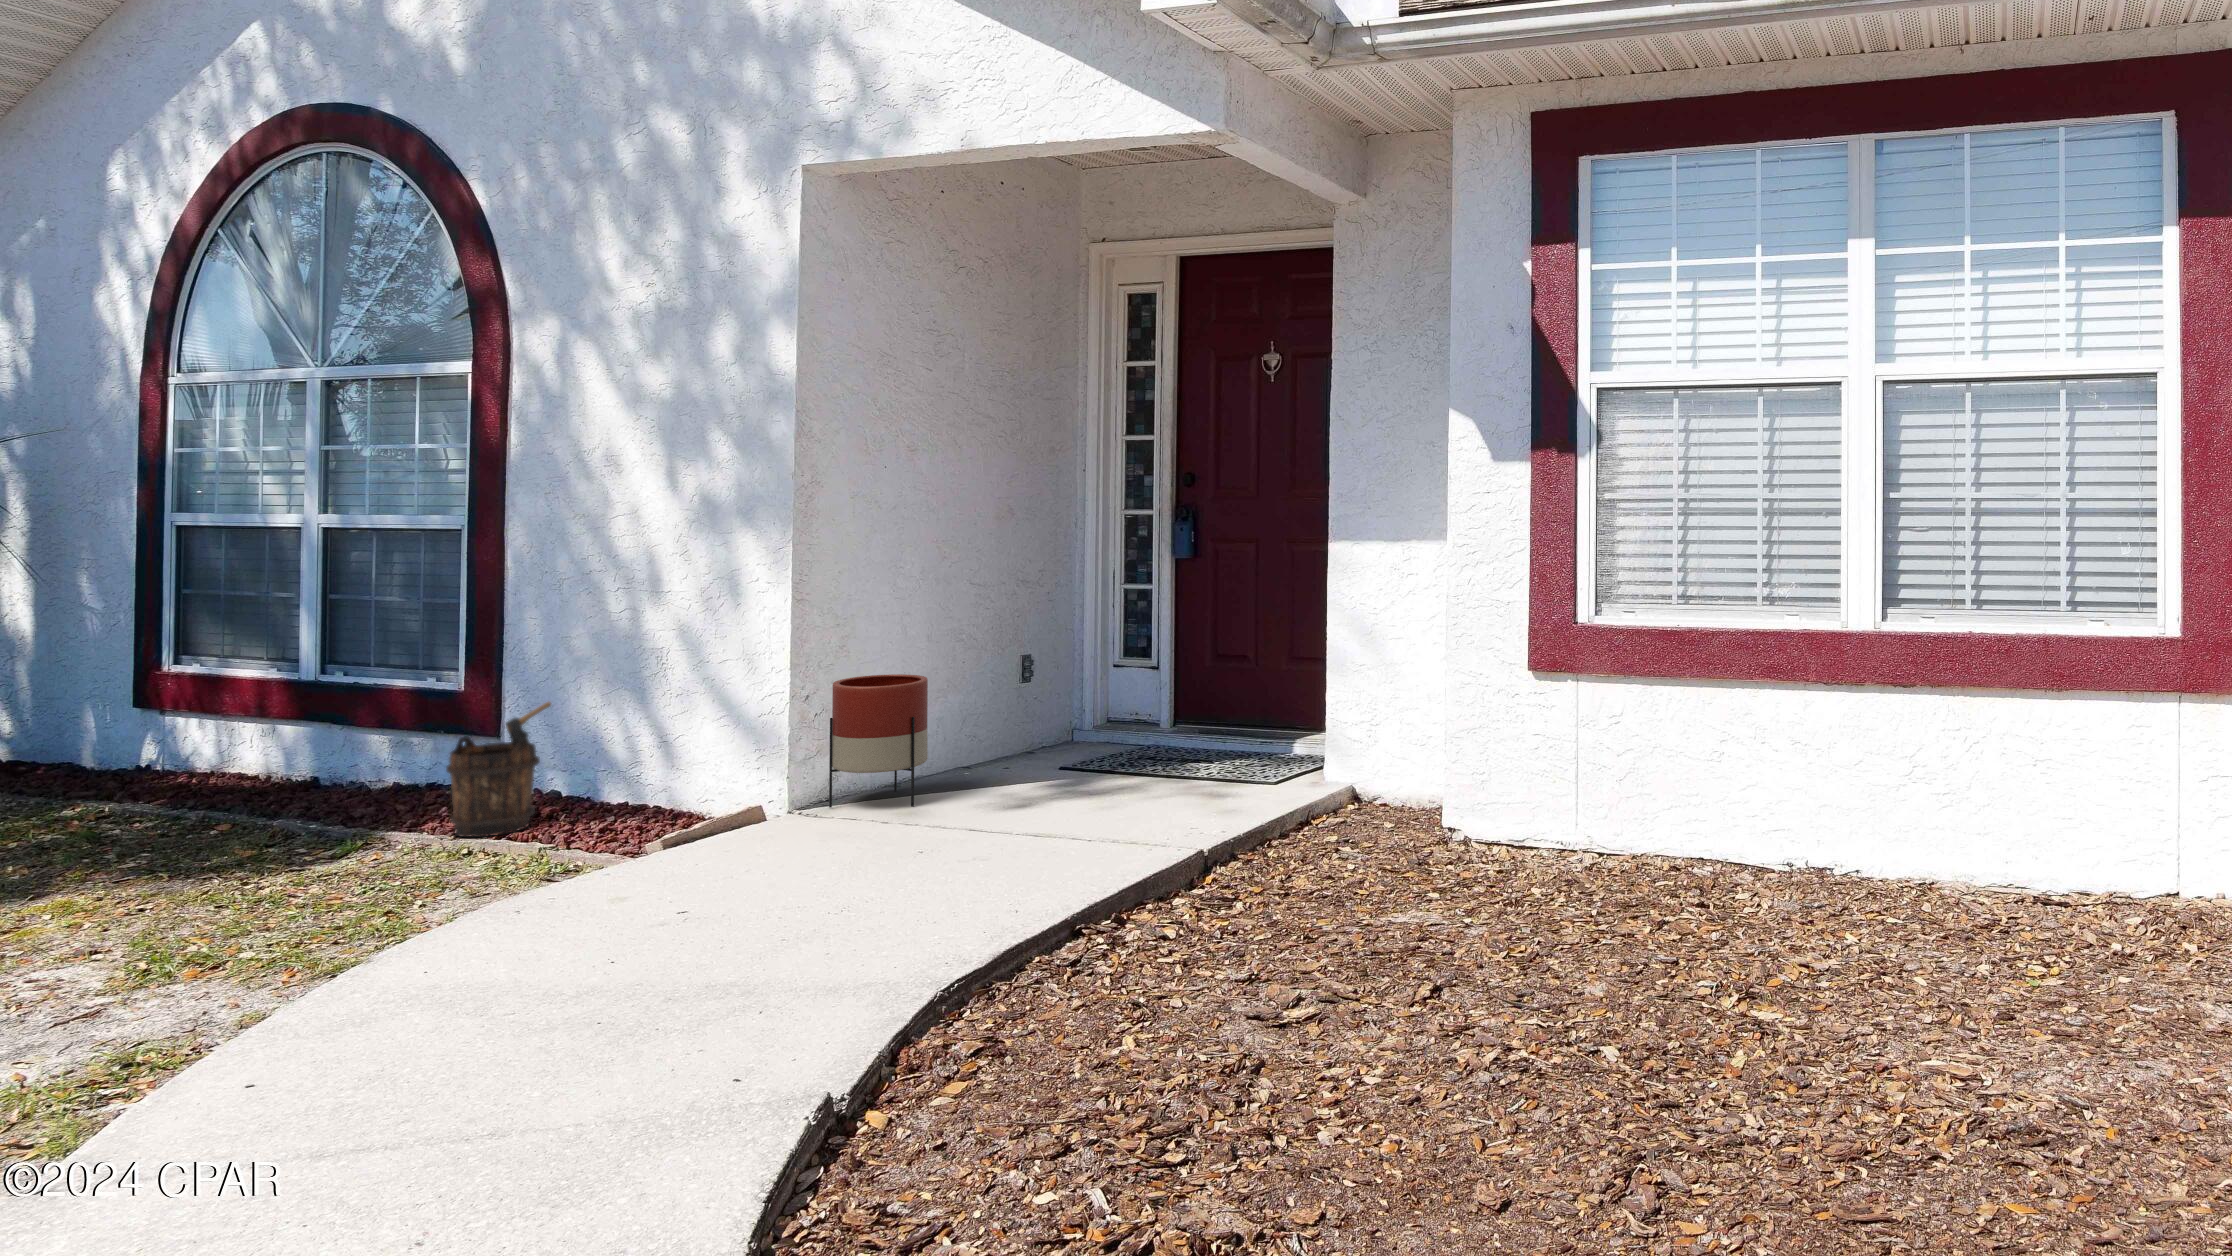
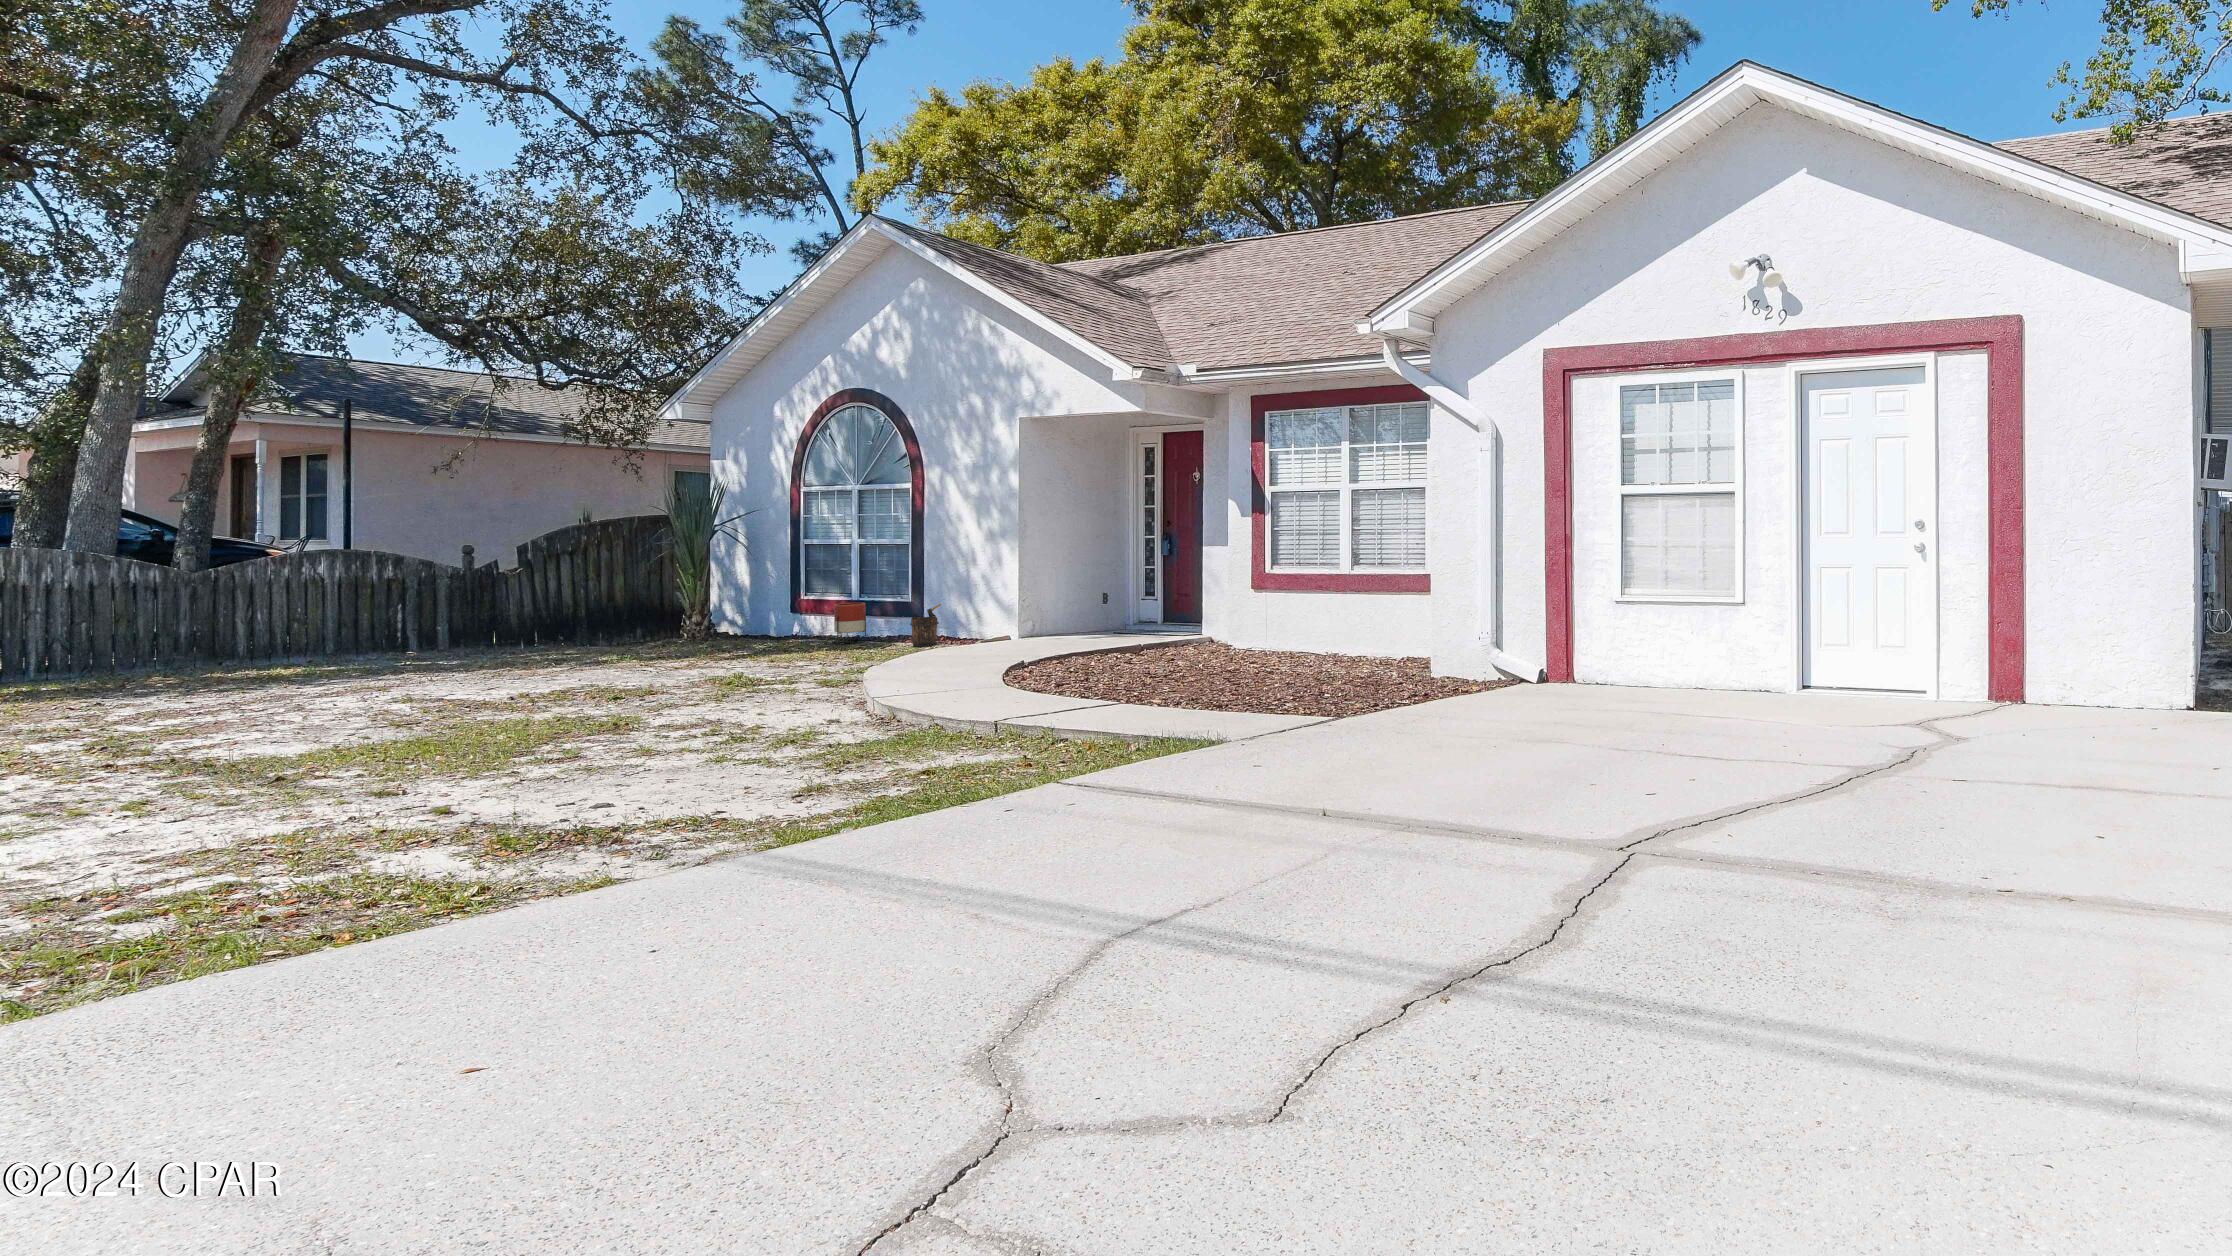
planter: present [829,674,928,808] -> present [834,603,866,645]

